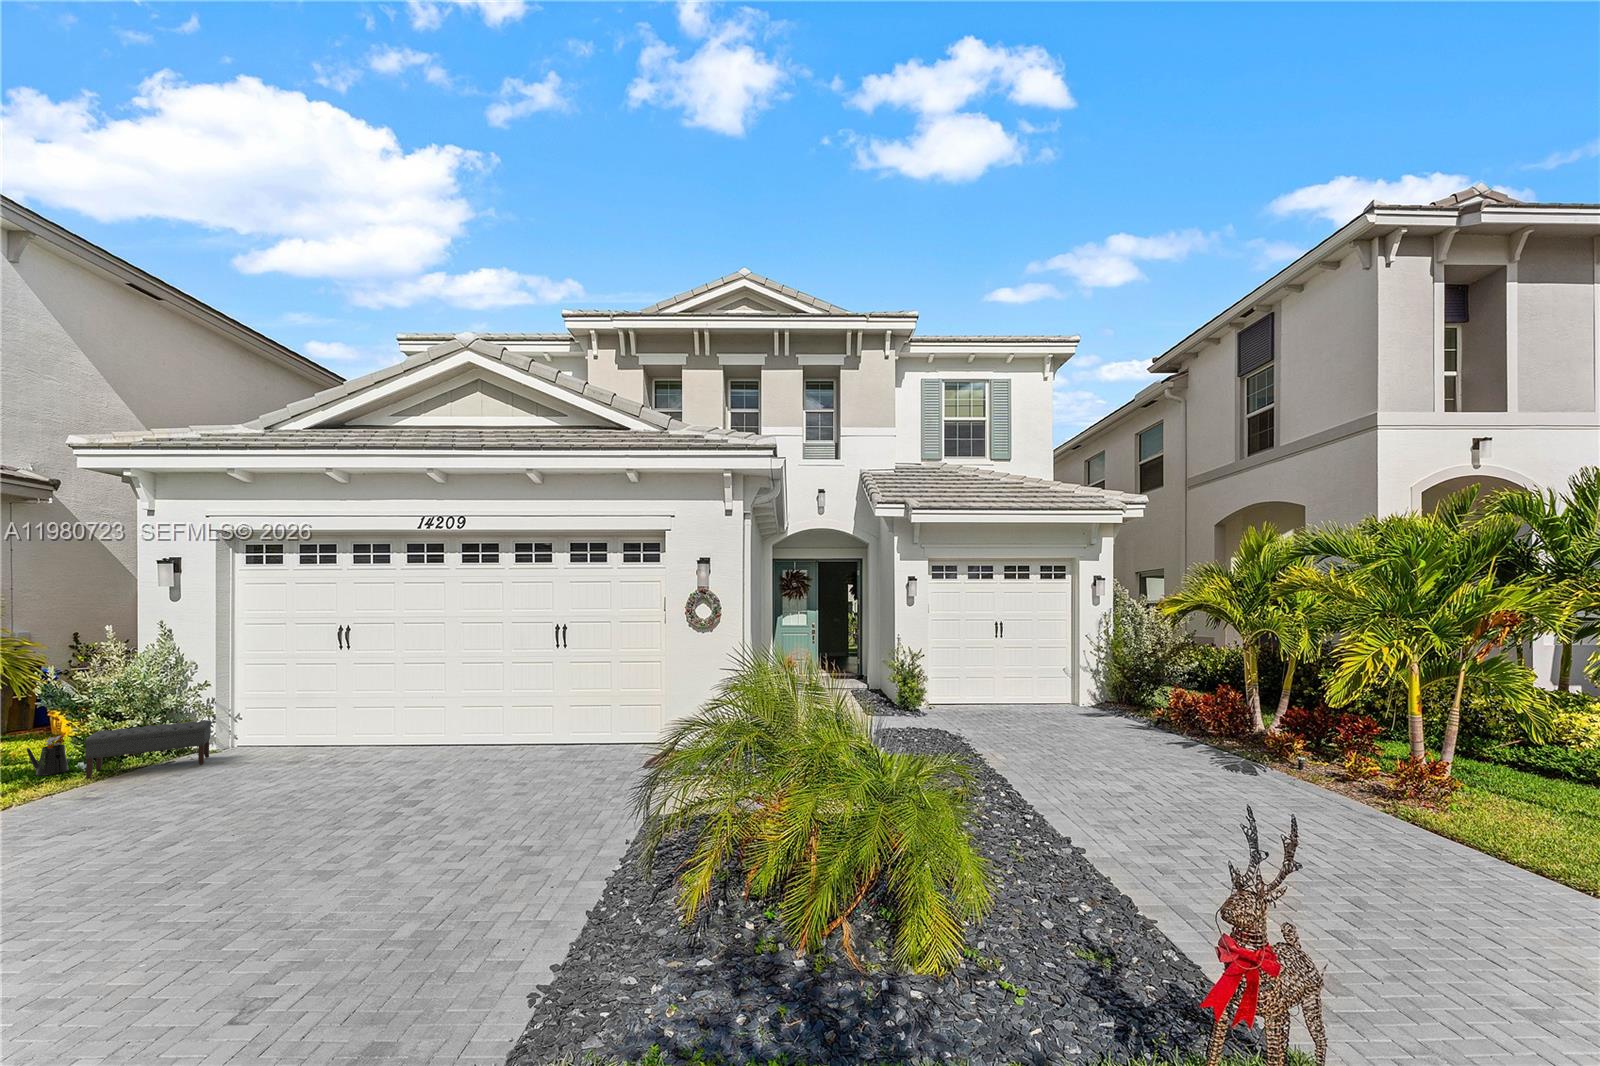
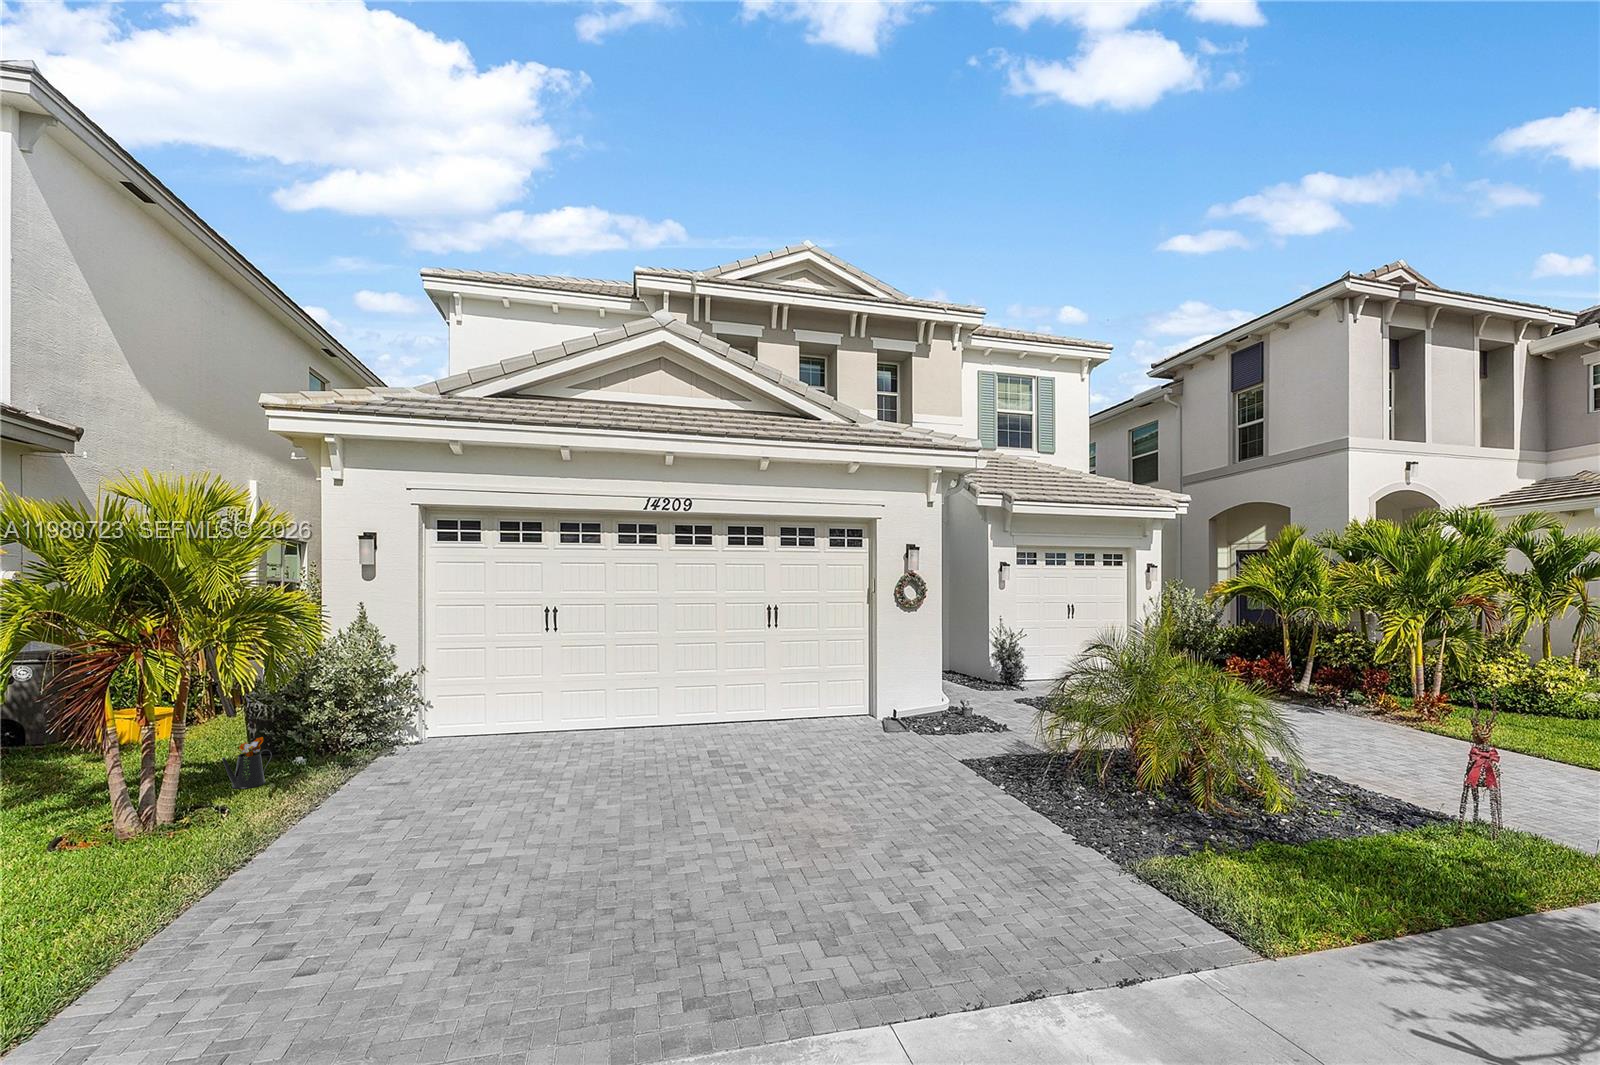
bench: present [85,720,212,779] -> none [302,717,427,788]

